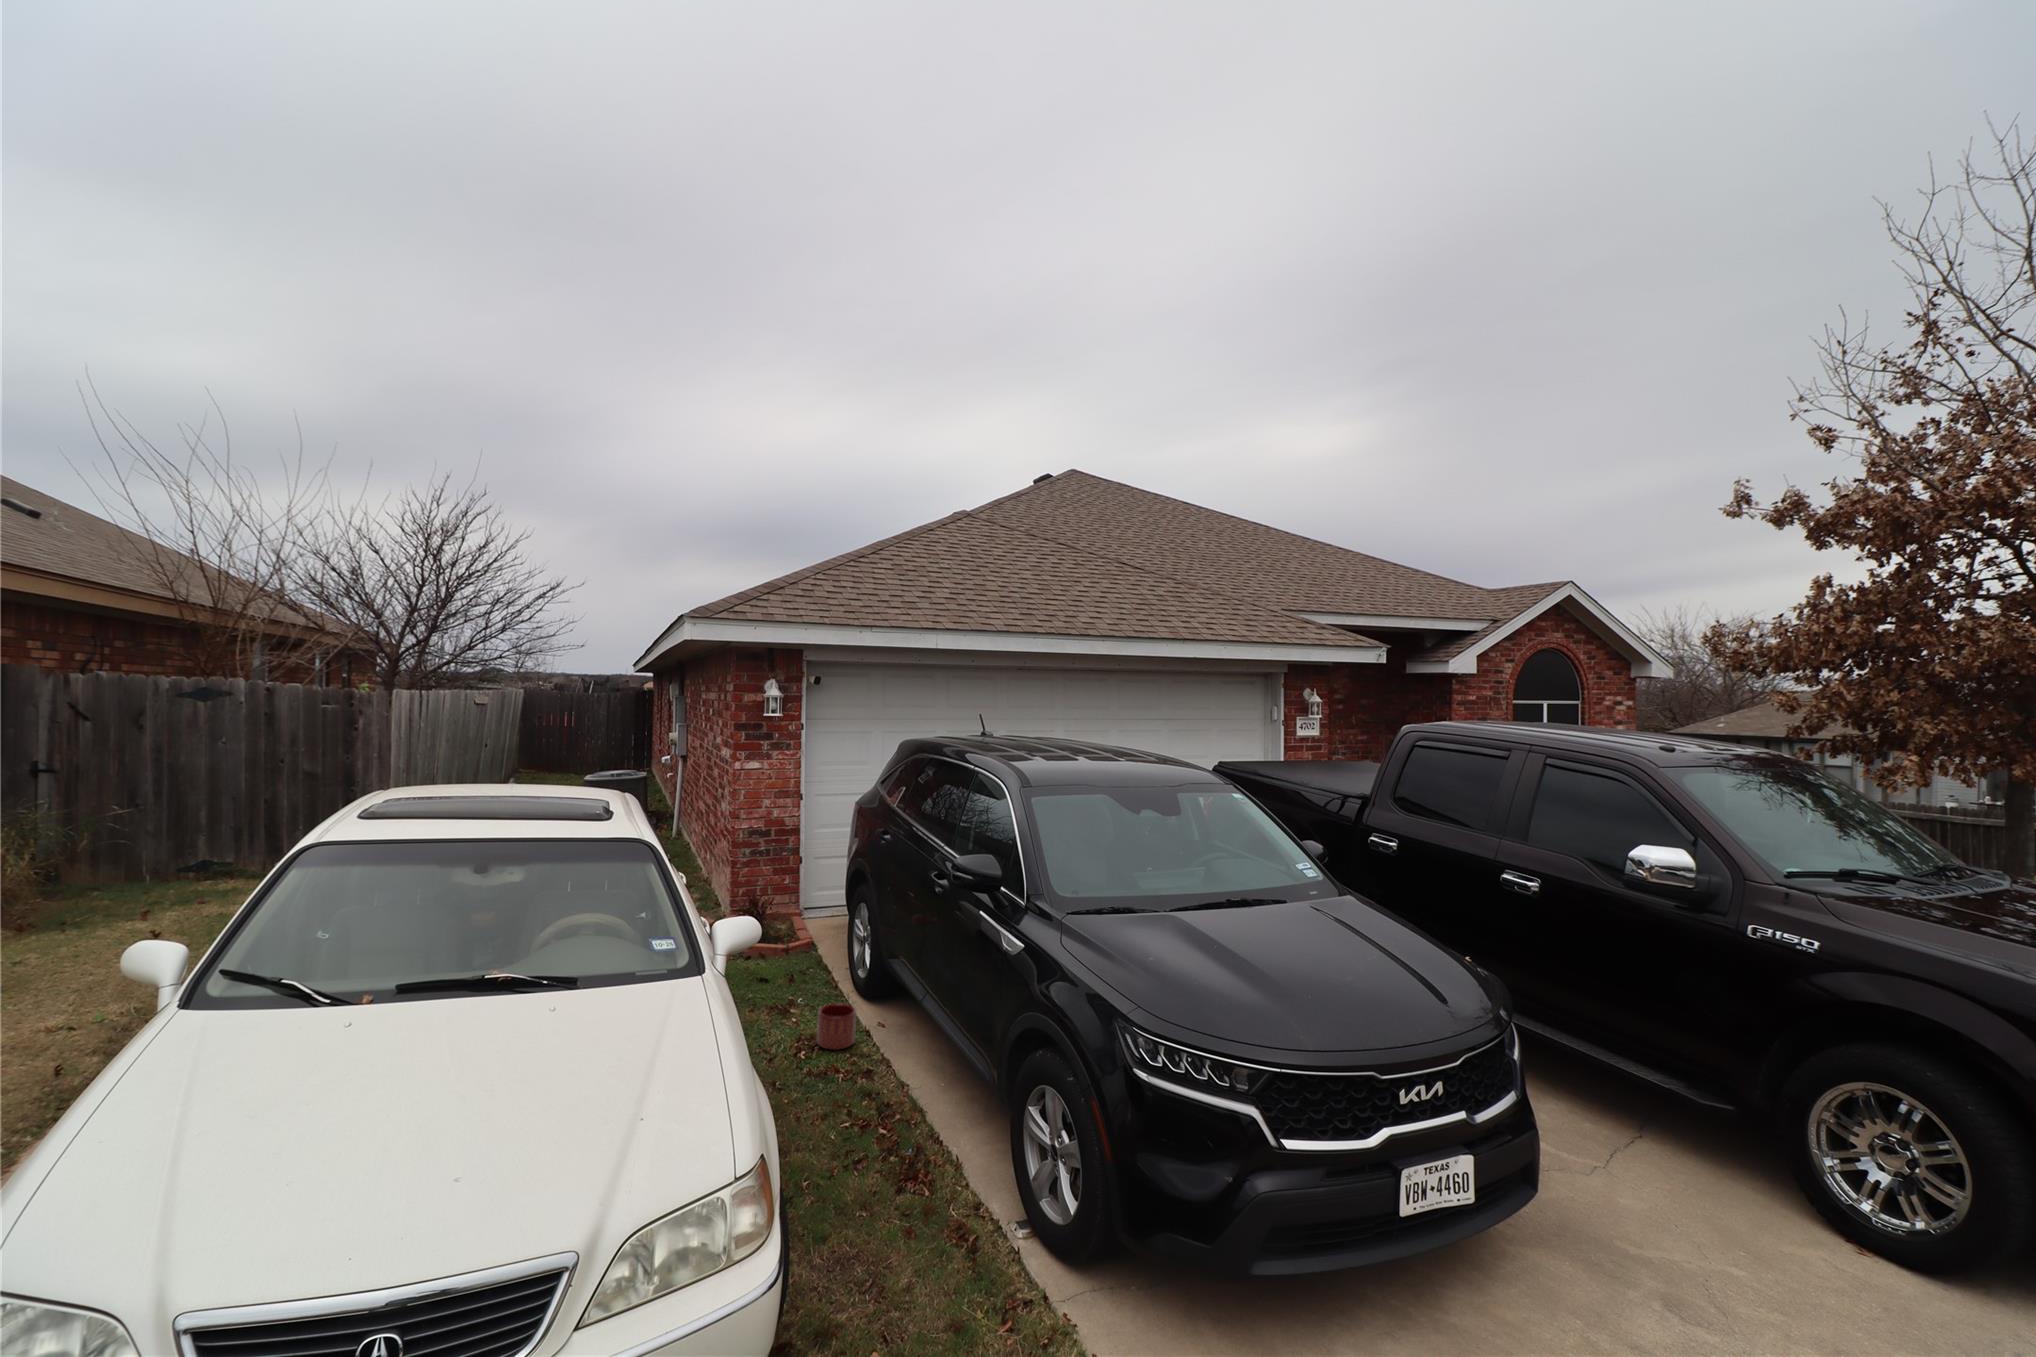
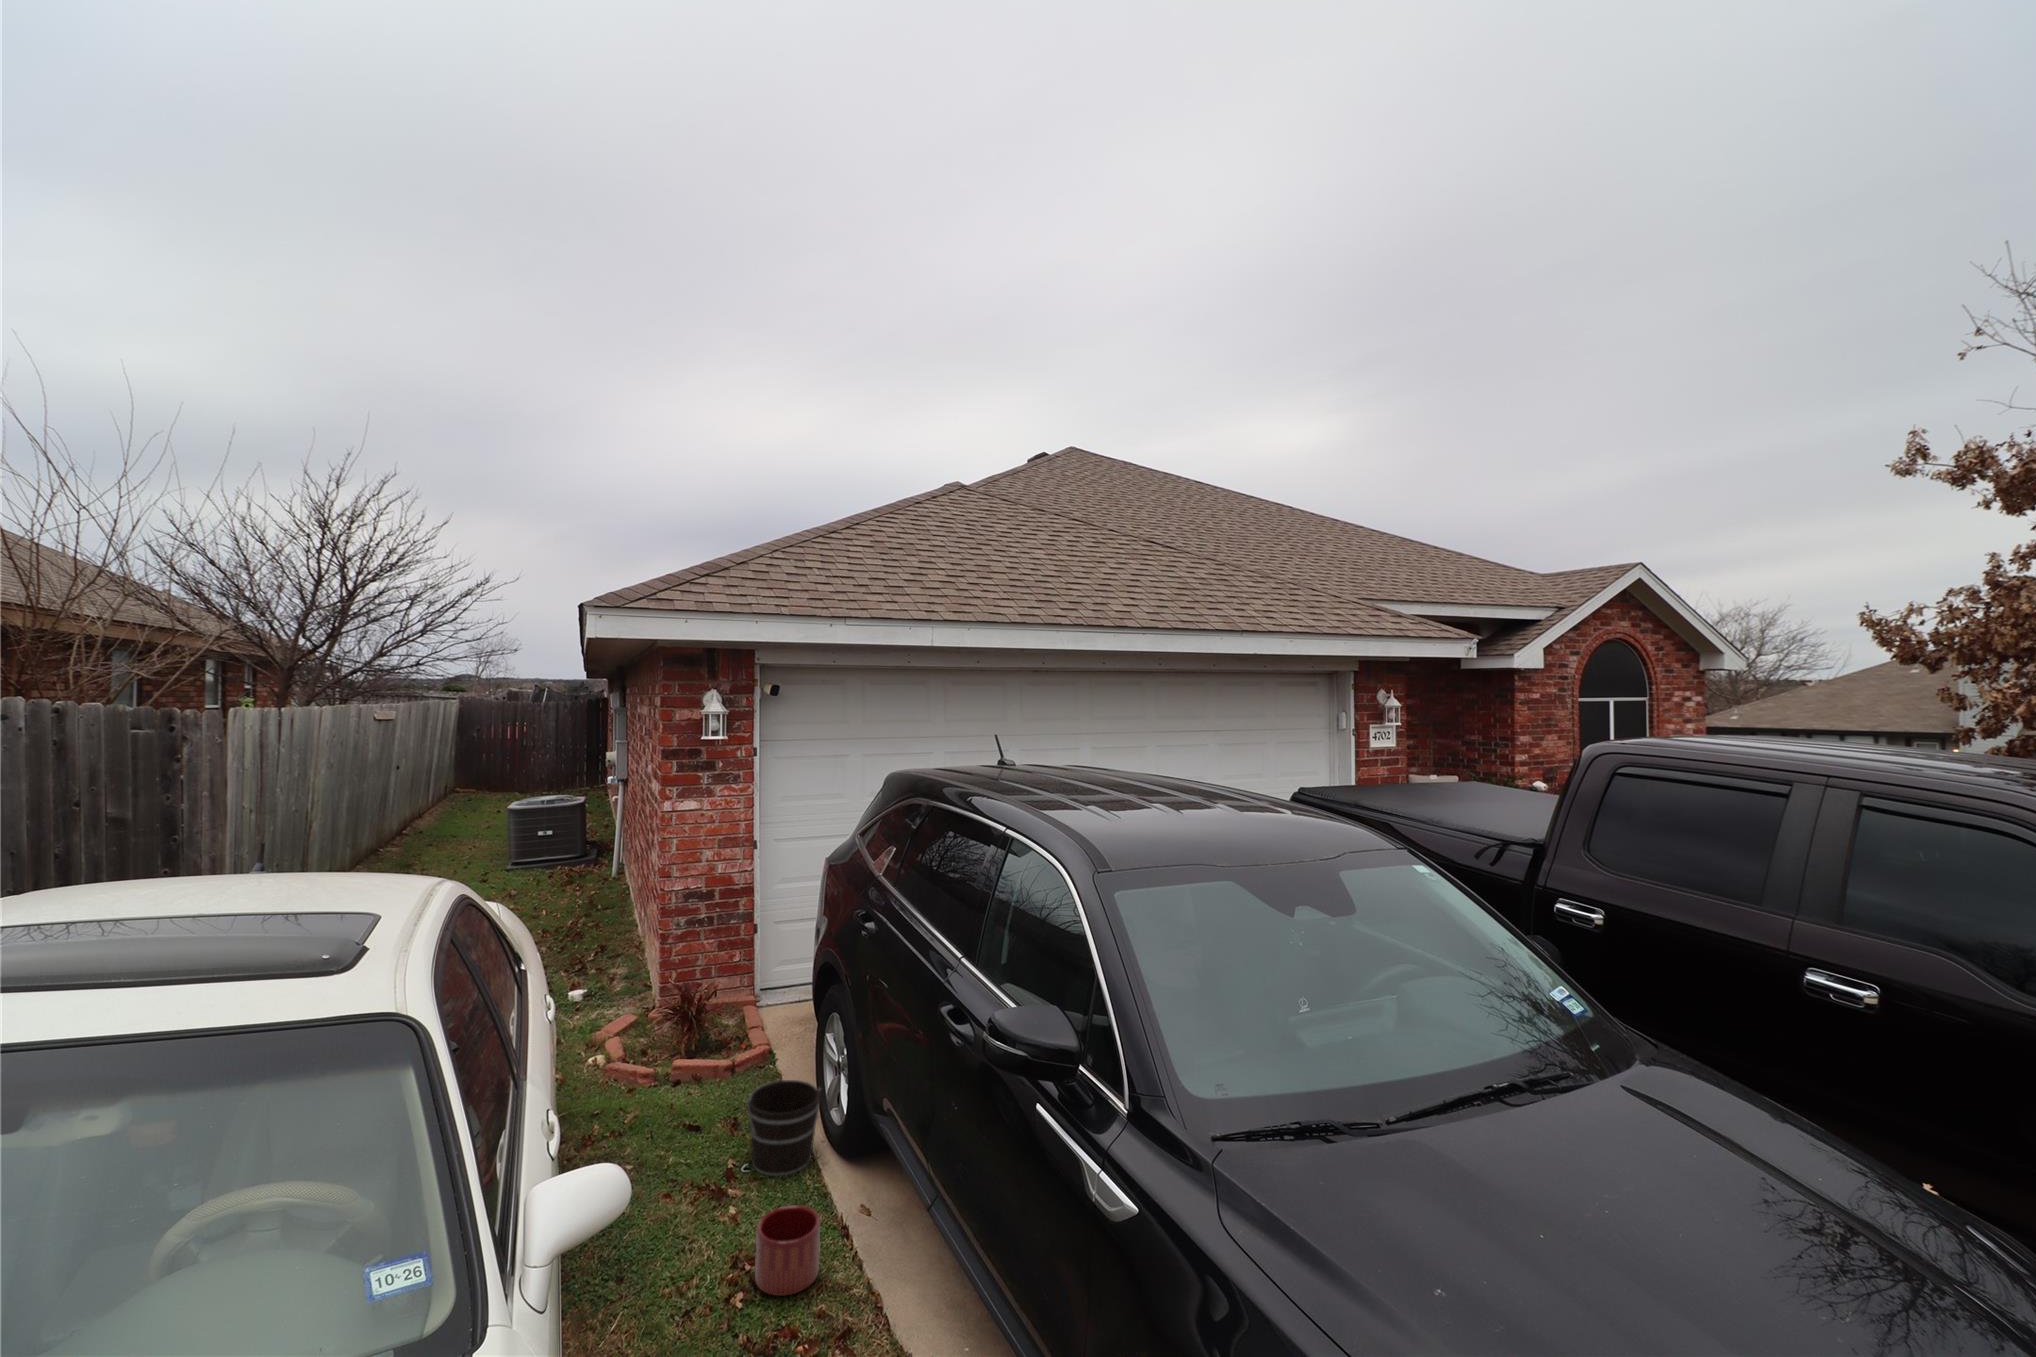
bucket: none [804,945,854,1002] -> present [746,1080,820,1176]

